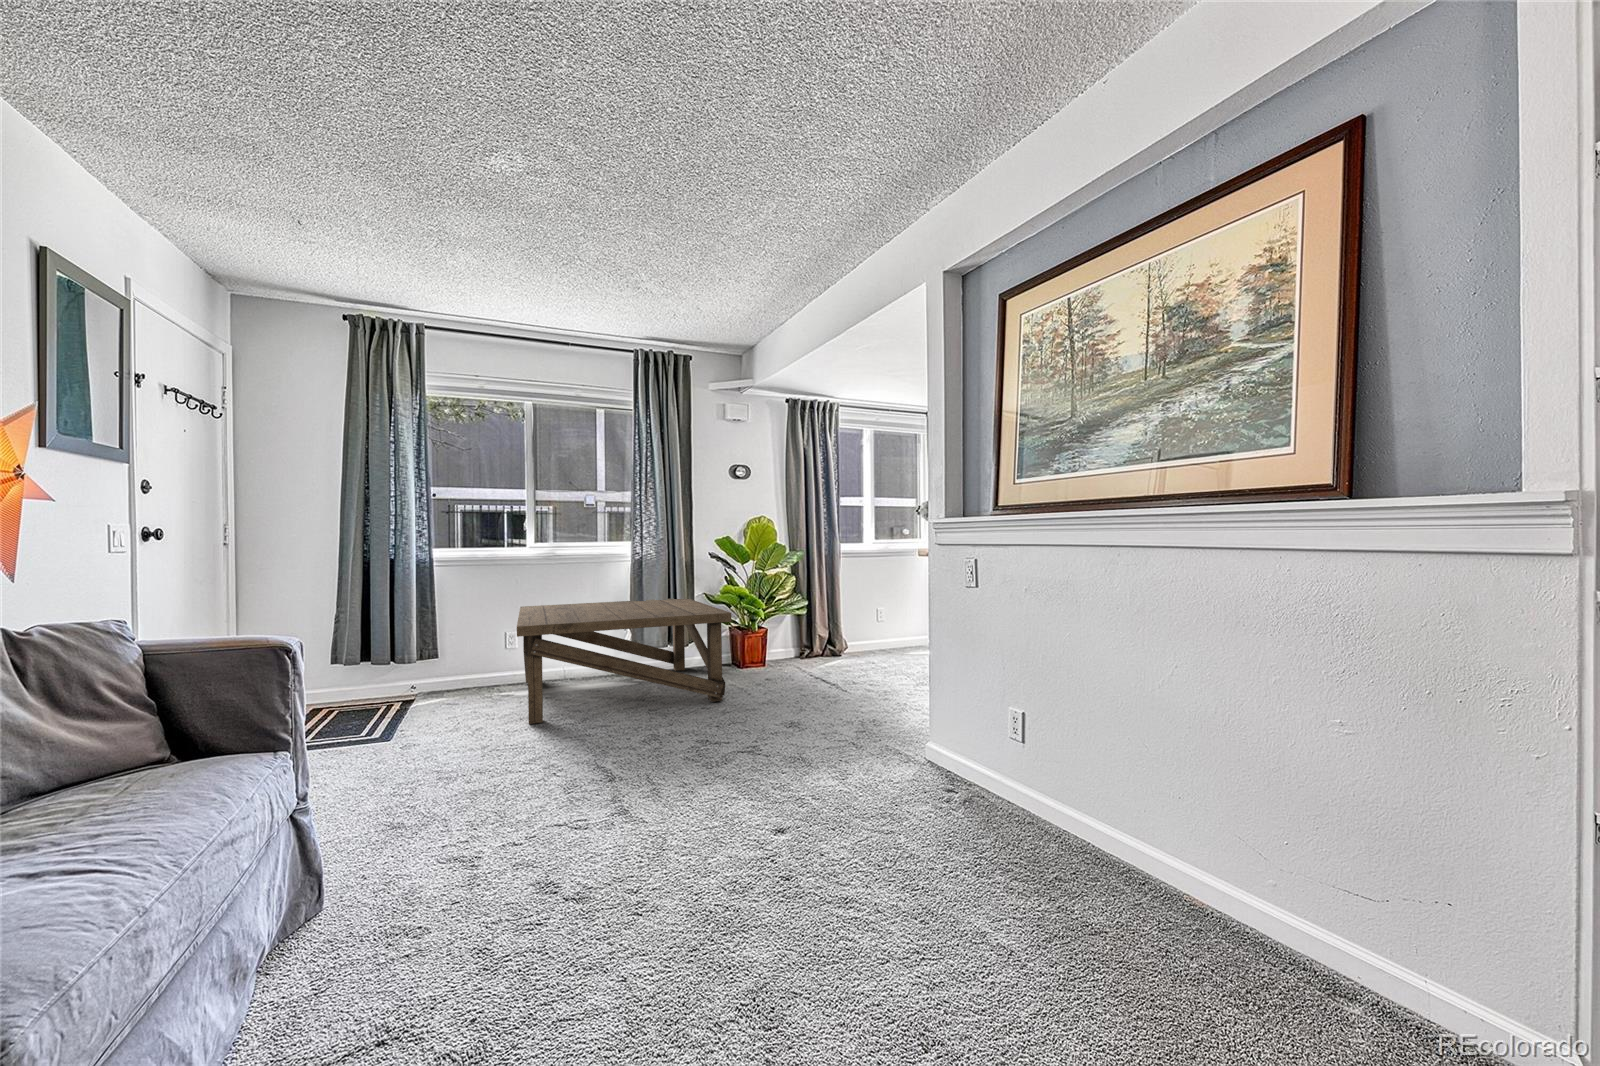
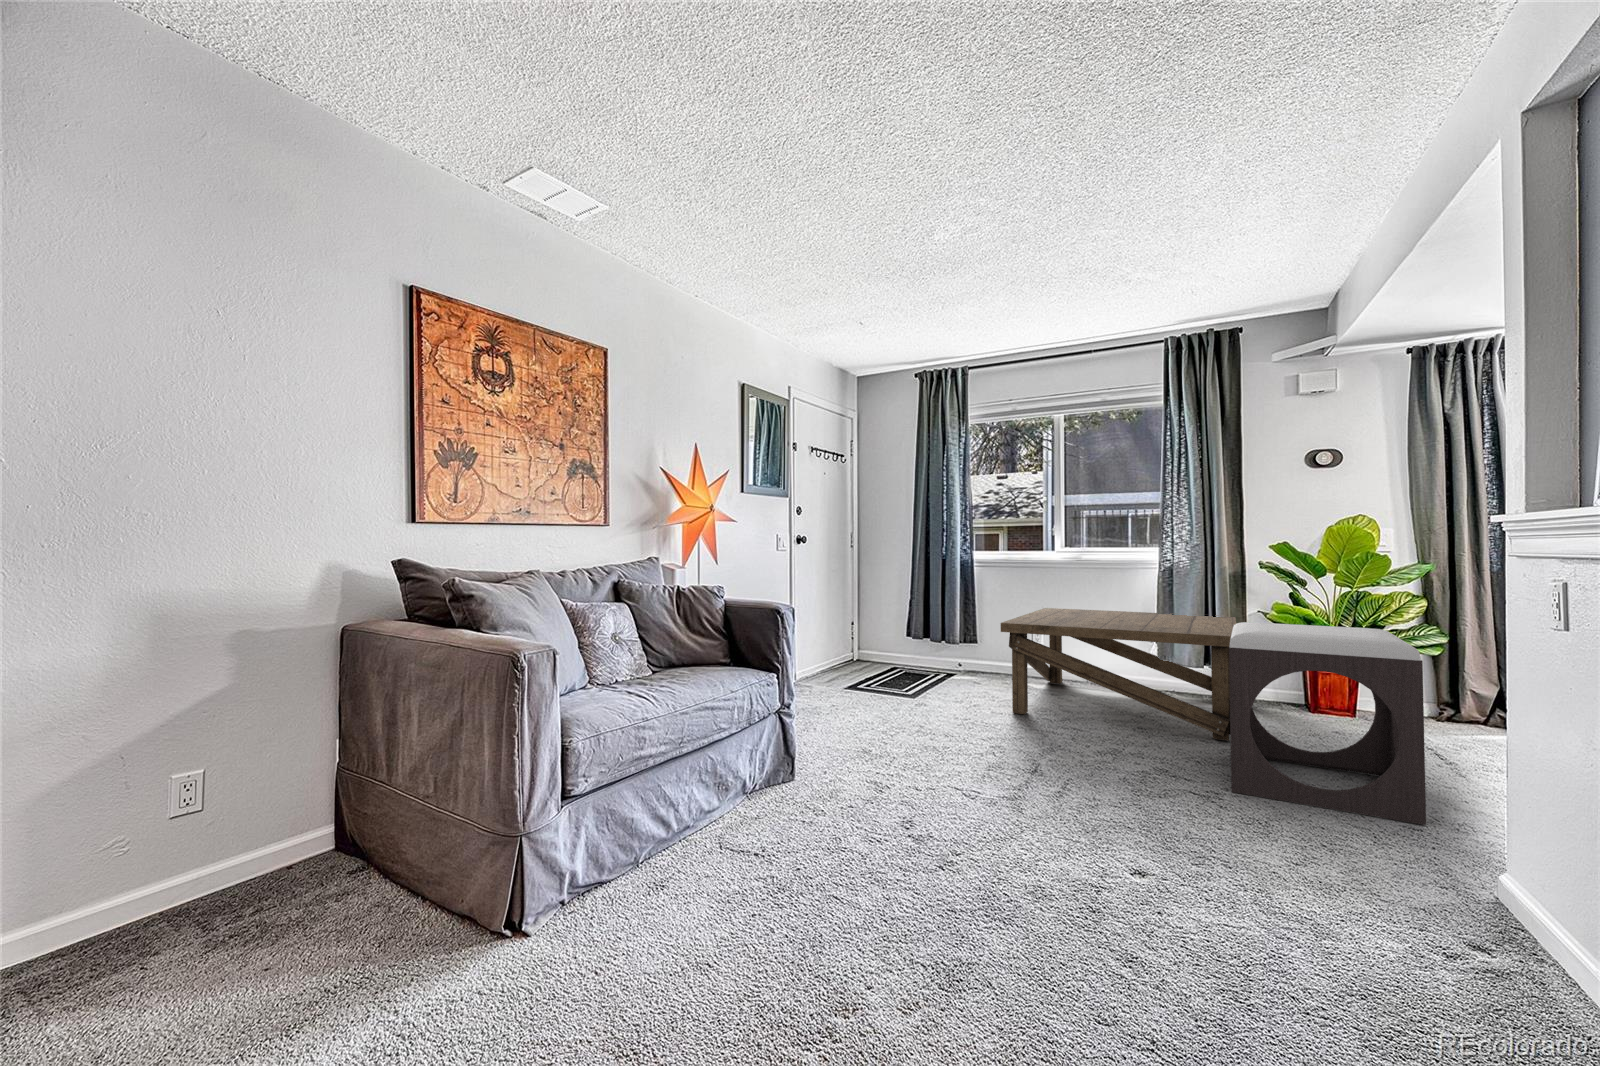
footstool: none [734,596,873,740] -> present [1229,622,1426,825]

